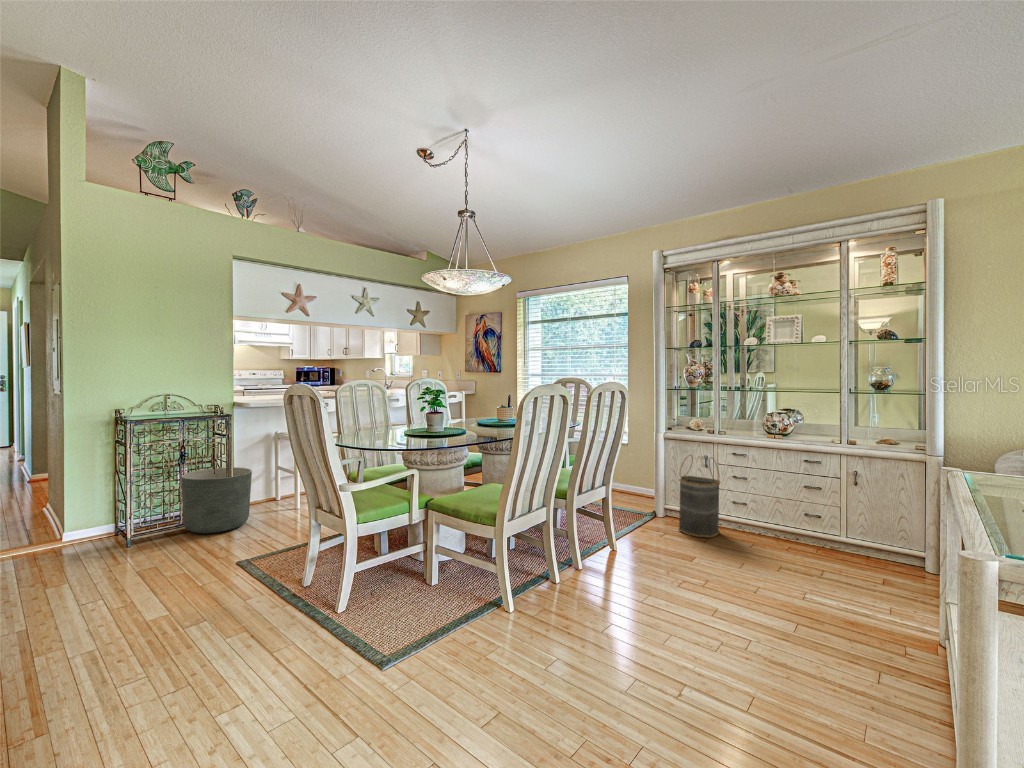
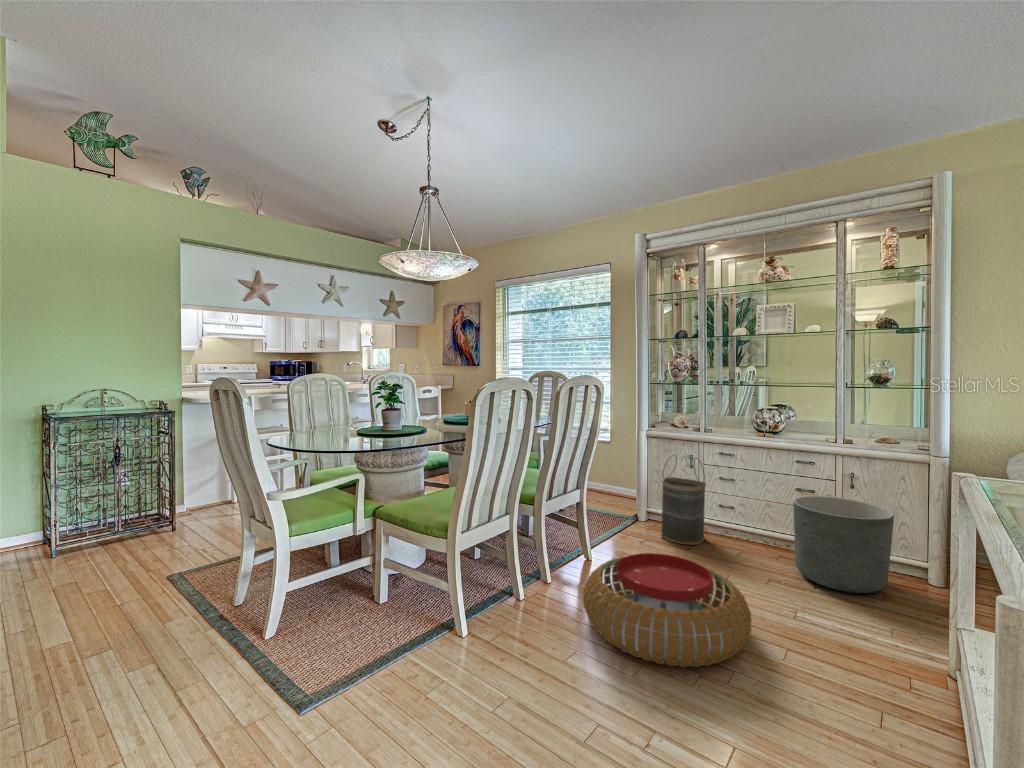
planter: present [181,467,252,533] -> present [793,496,894,593]
pouf: none [614,541,766,637] -> present [583,553,752,667]

